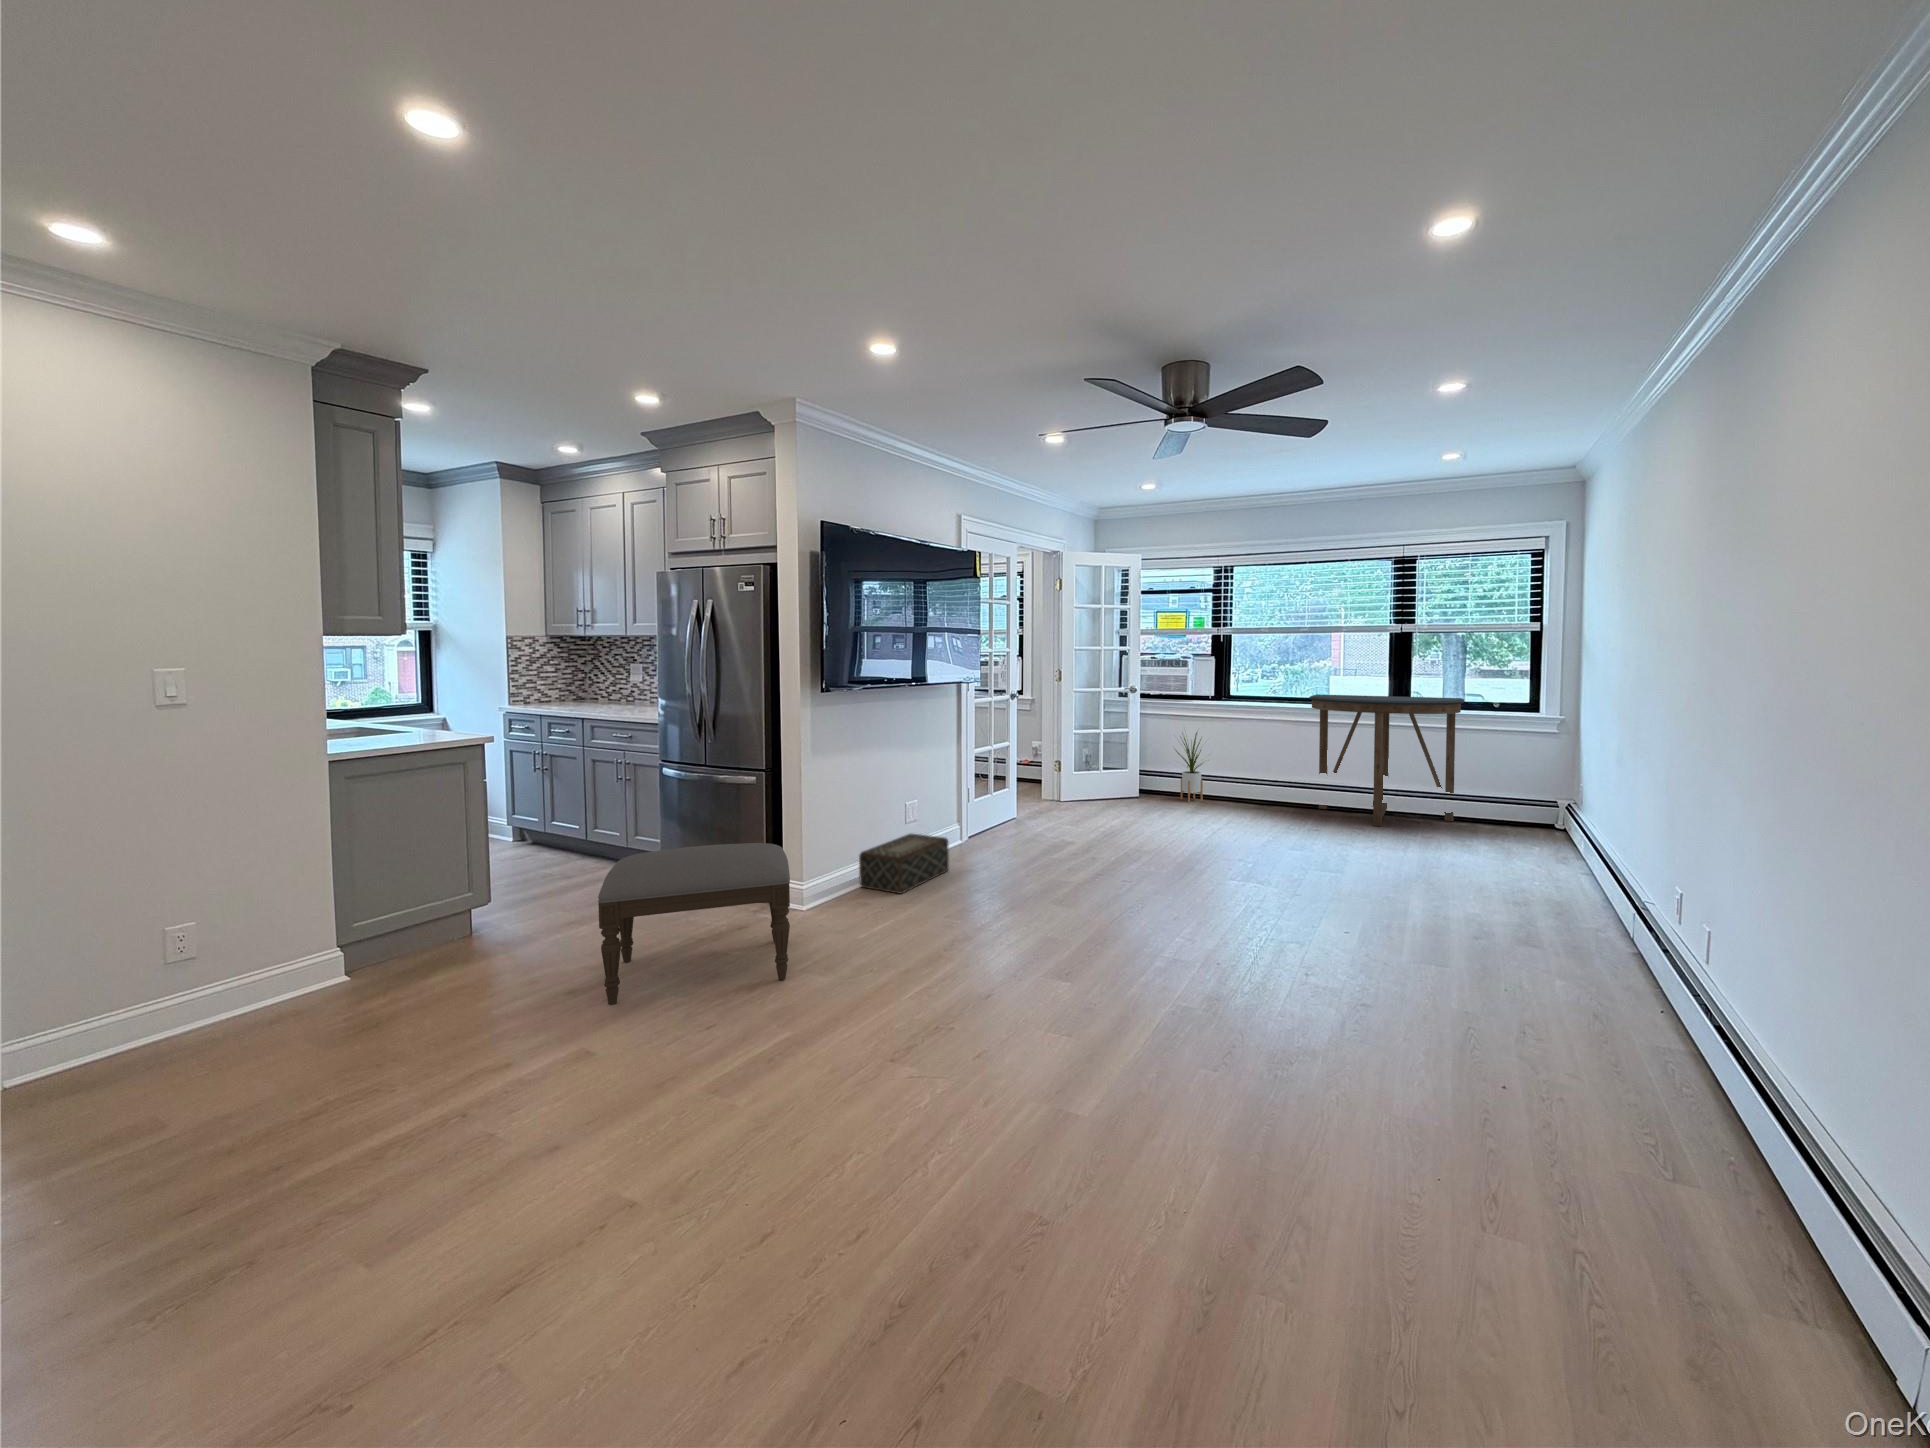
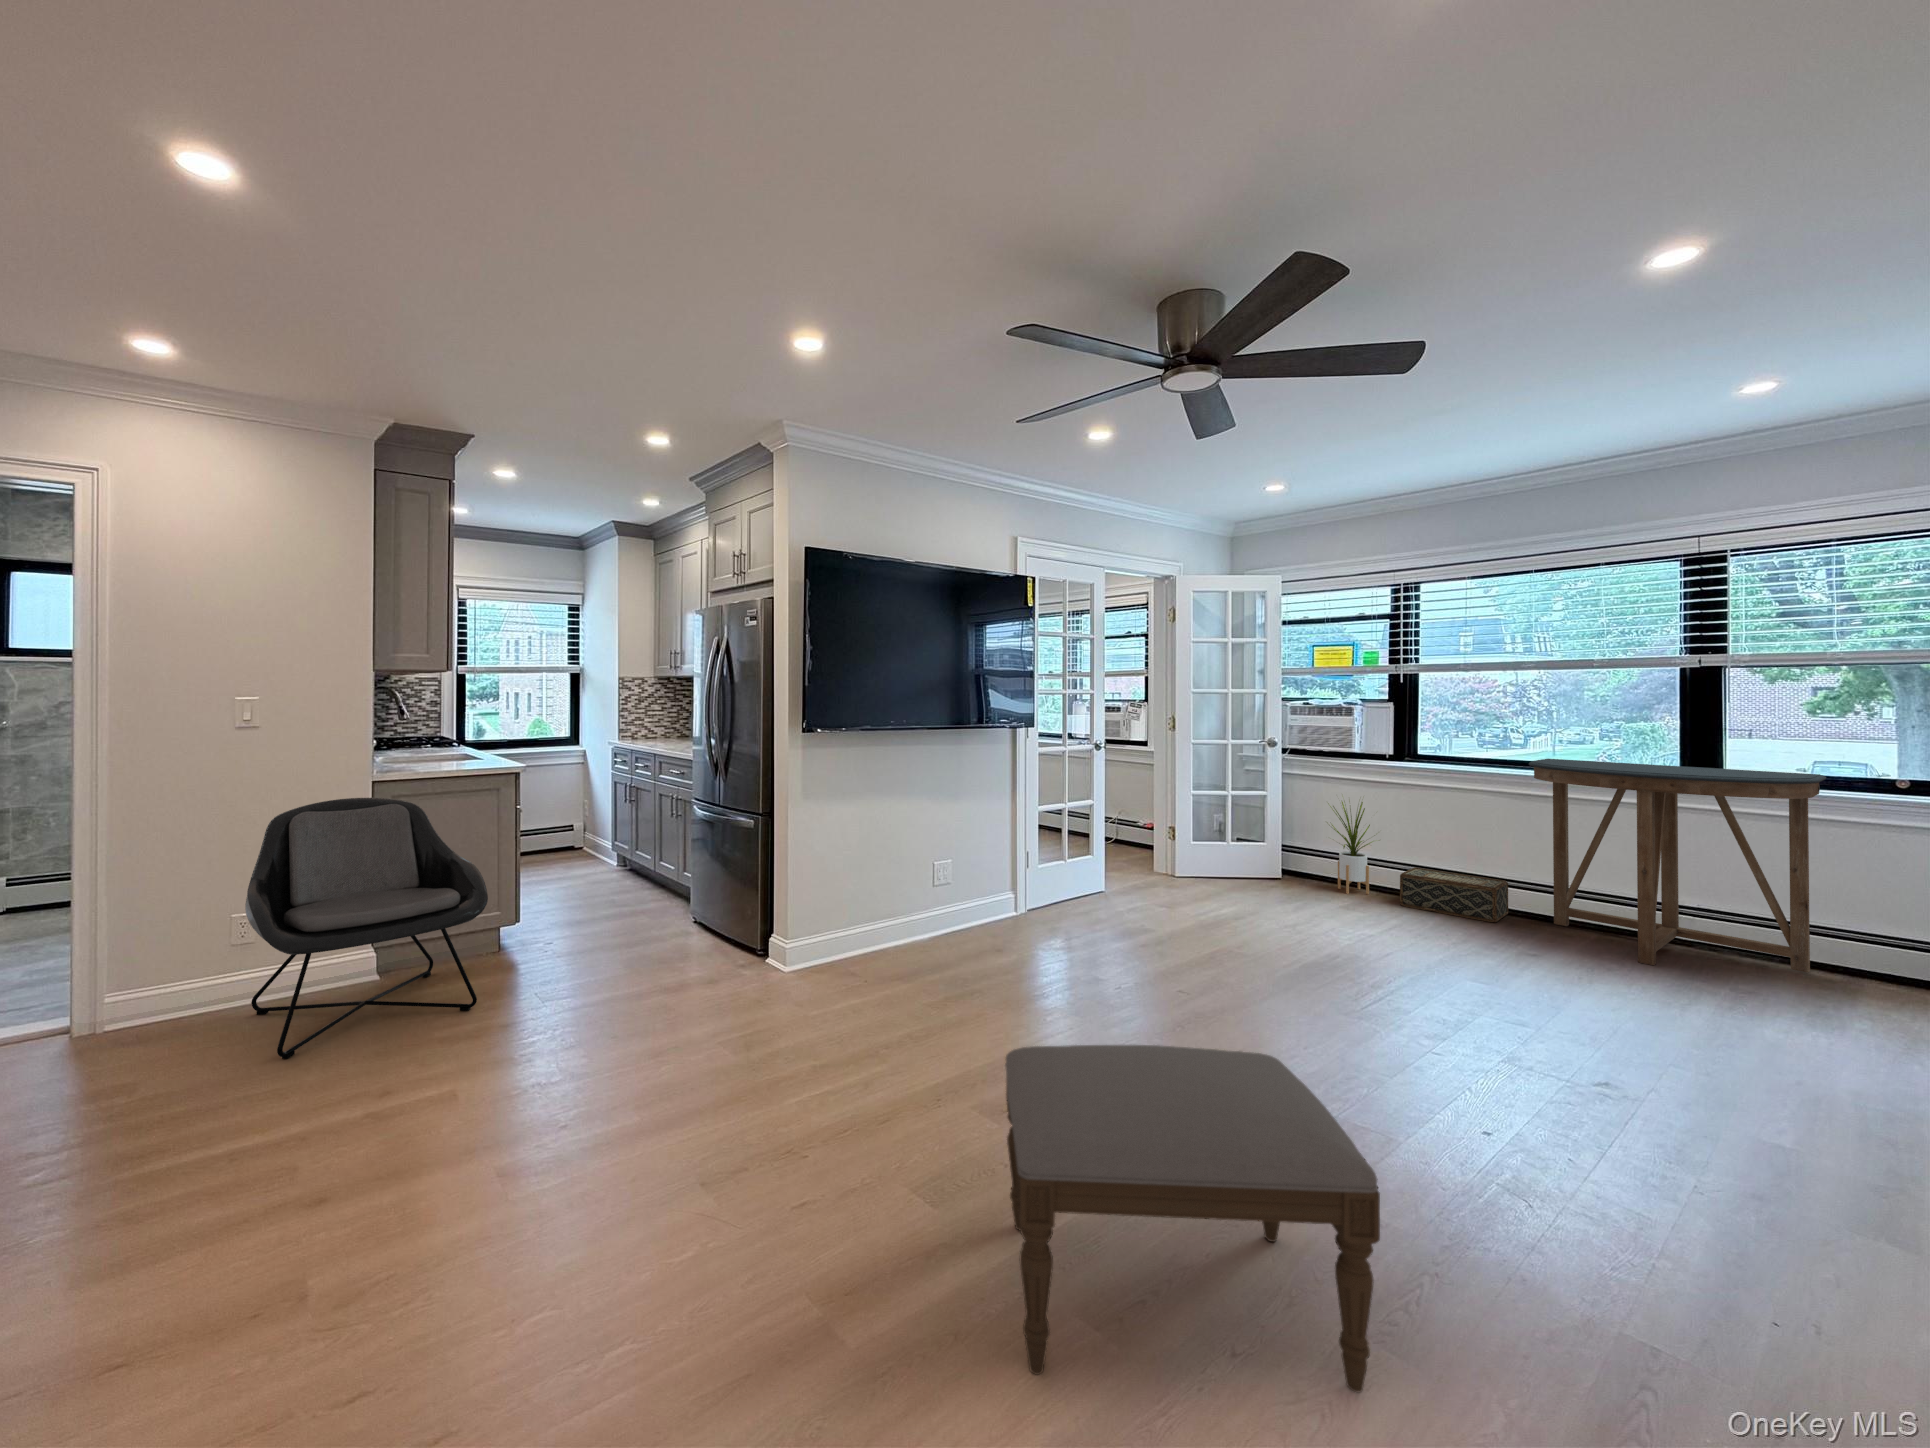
lounge chair: none [180,776,506,1072] -> present [245,798,488,1059]
woven basket: present [859,834,949,893] -> present [1400,867,1508,922]
ottoman: present [598,843,790,1005] -> present [1005,1045,1380,1392]

